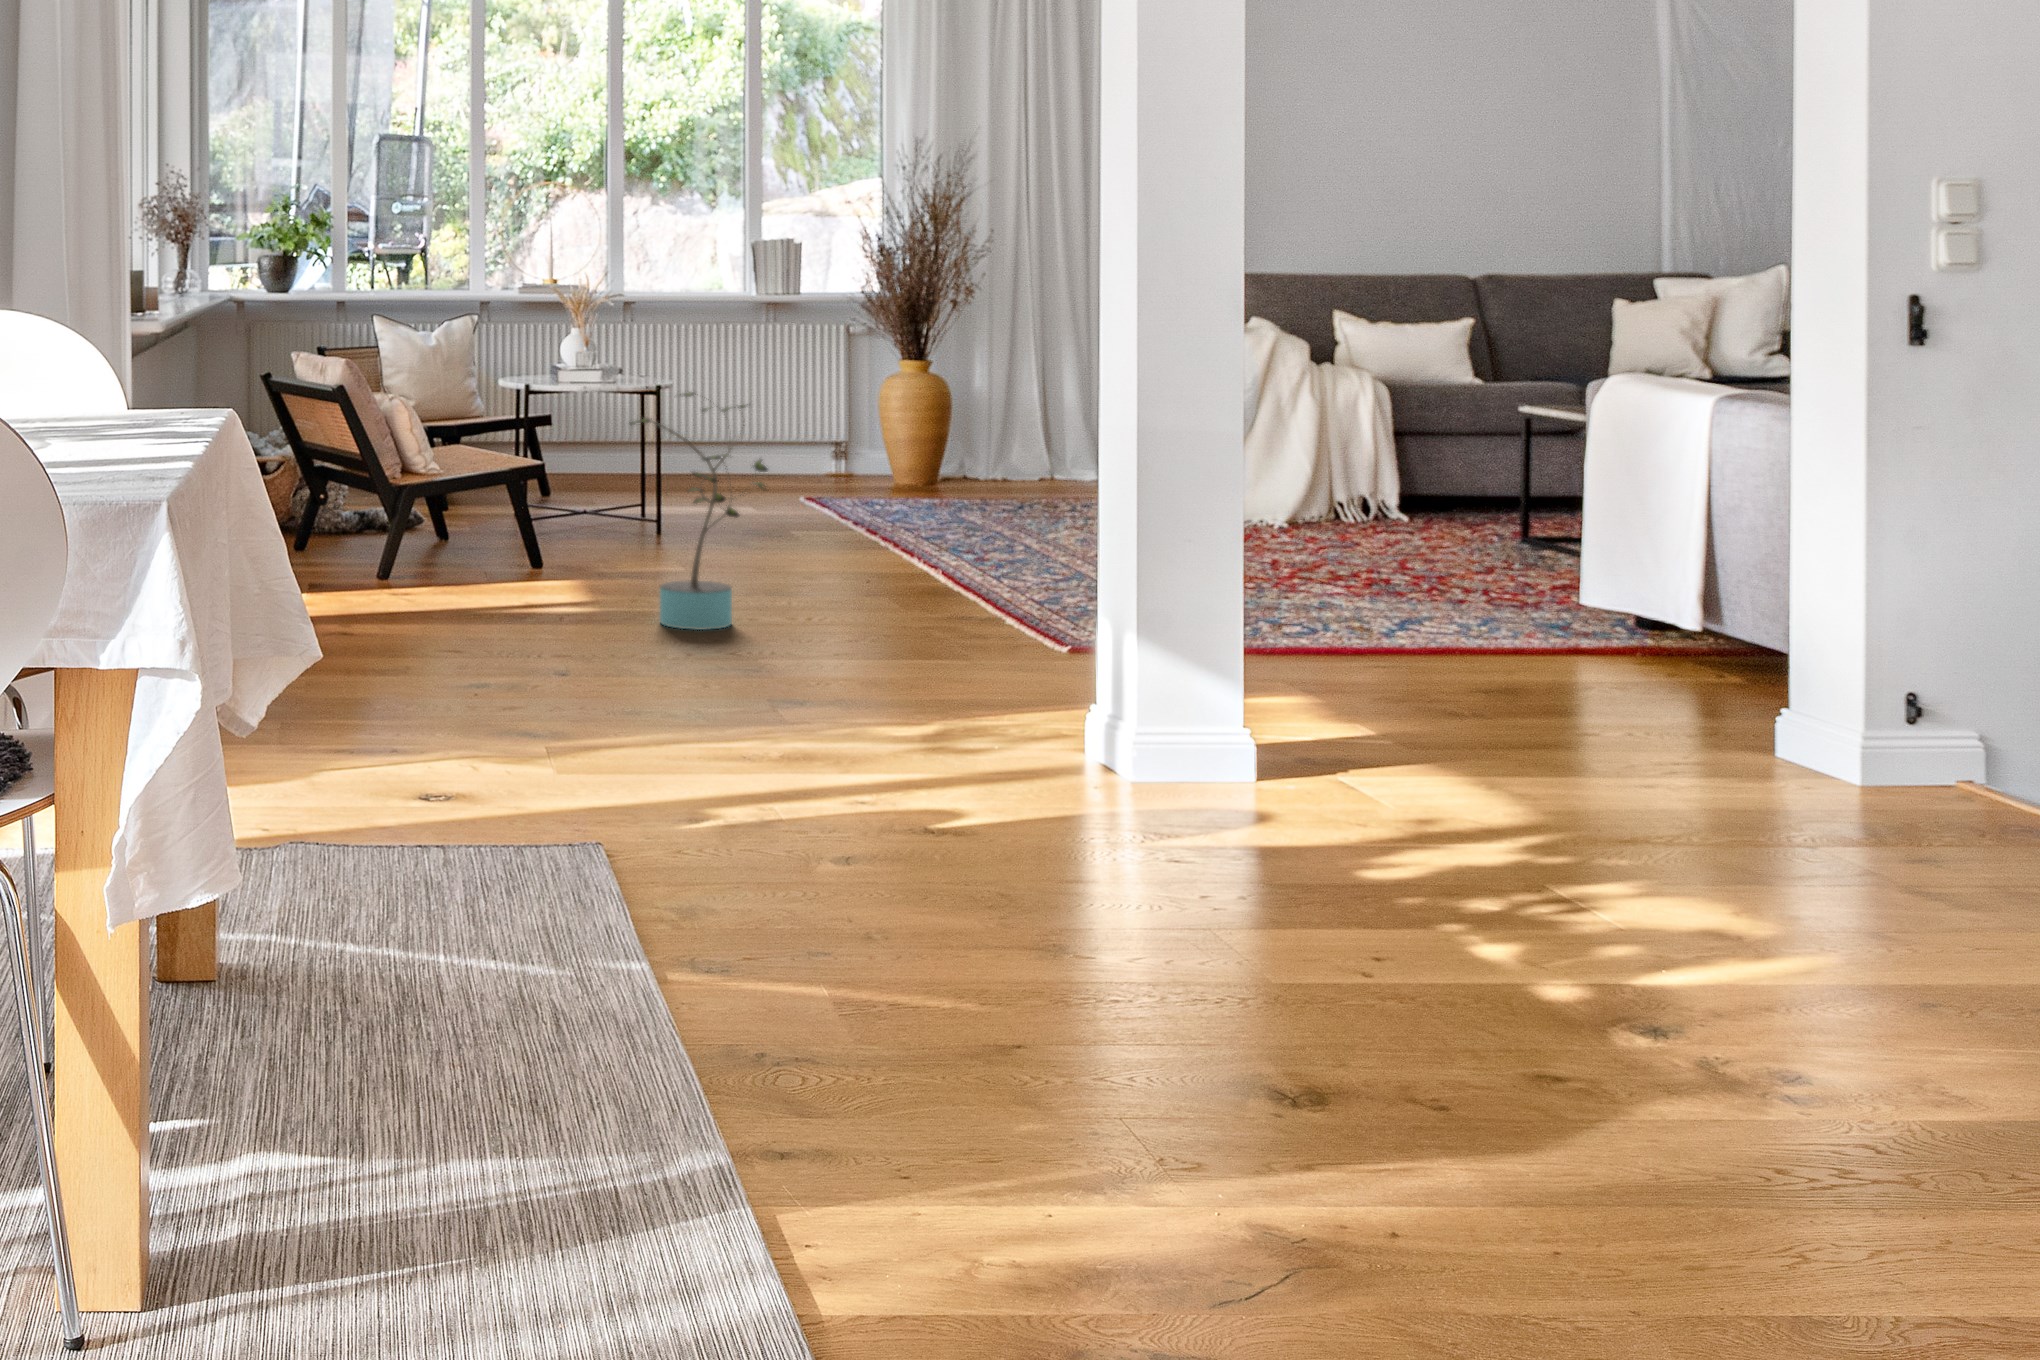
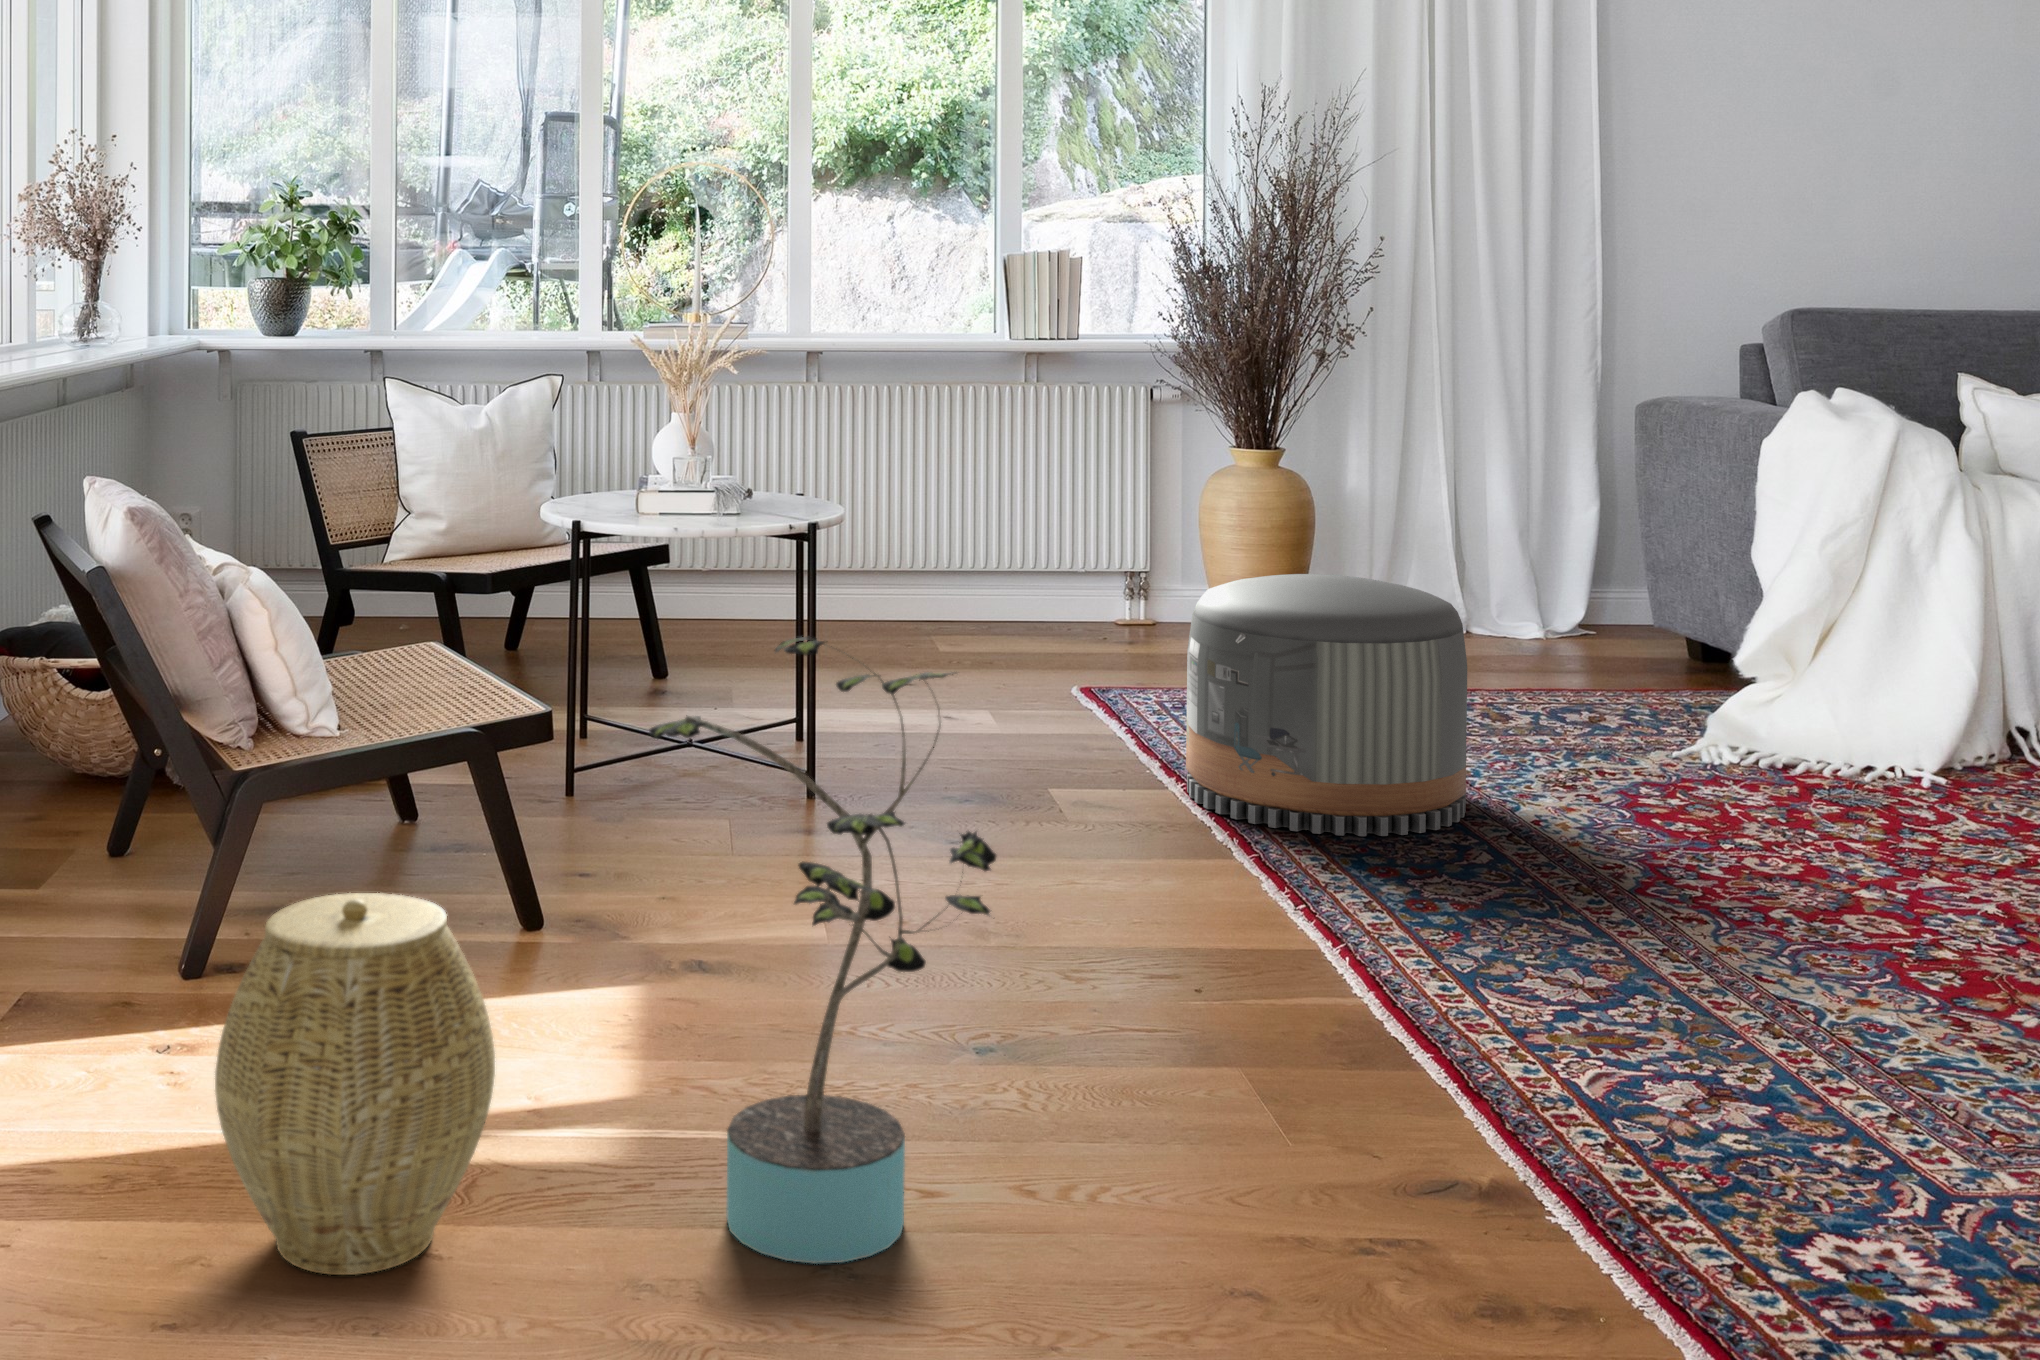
pouf: none [863,413,1013,543] -> present [1186,574,1467,836]
woven basket: none [459,491,568,631] -> present [215,893,495,1275]

